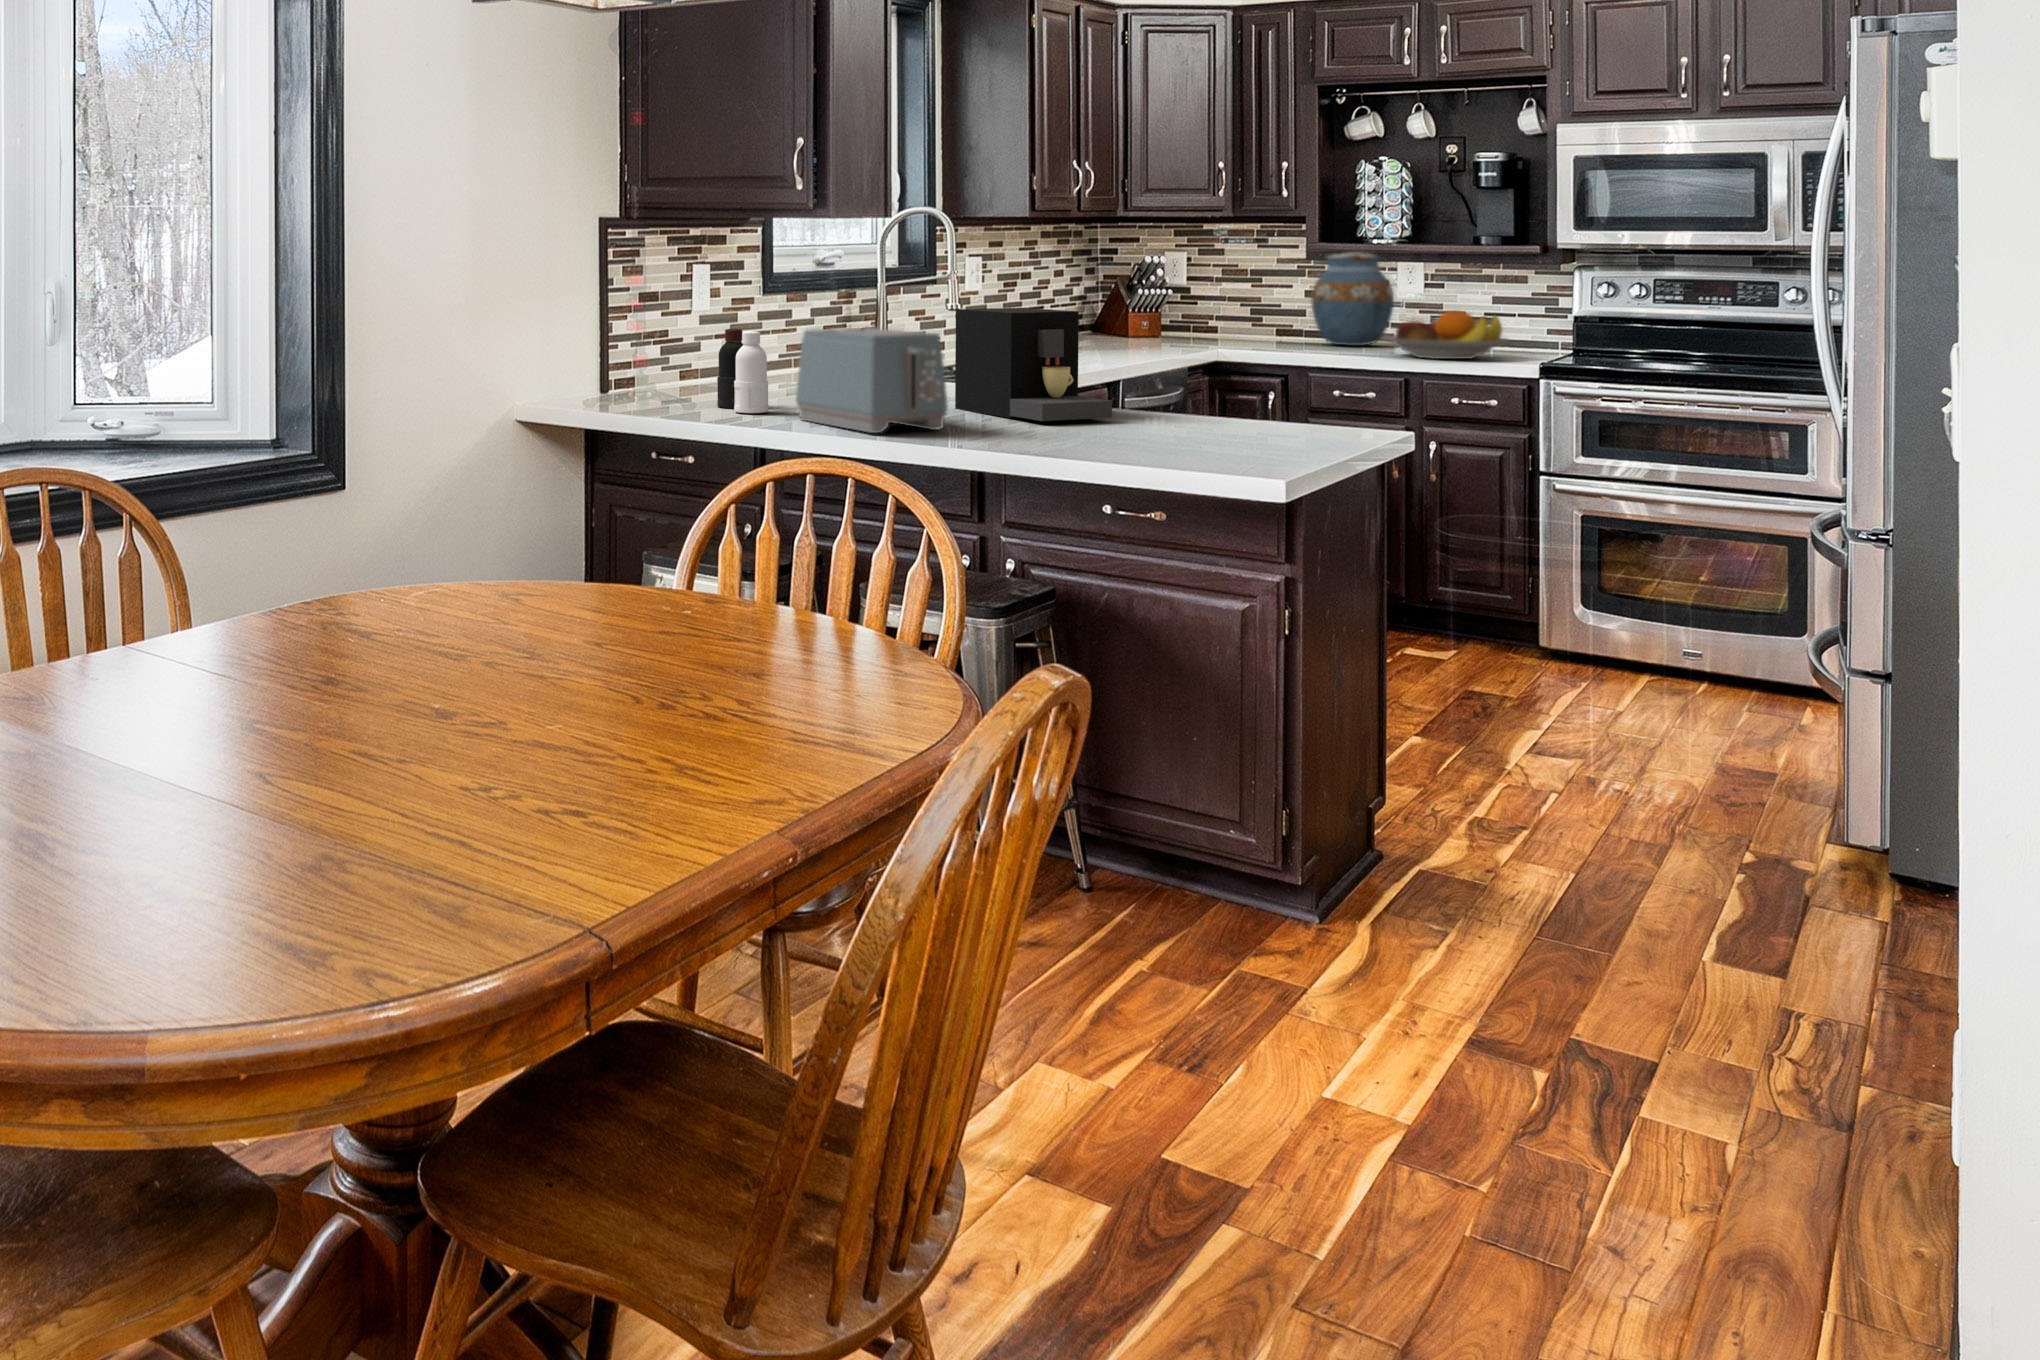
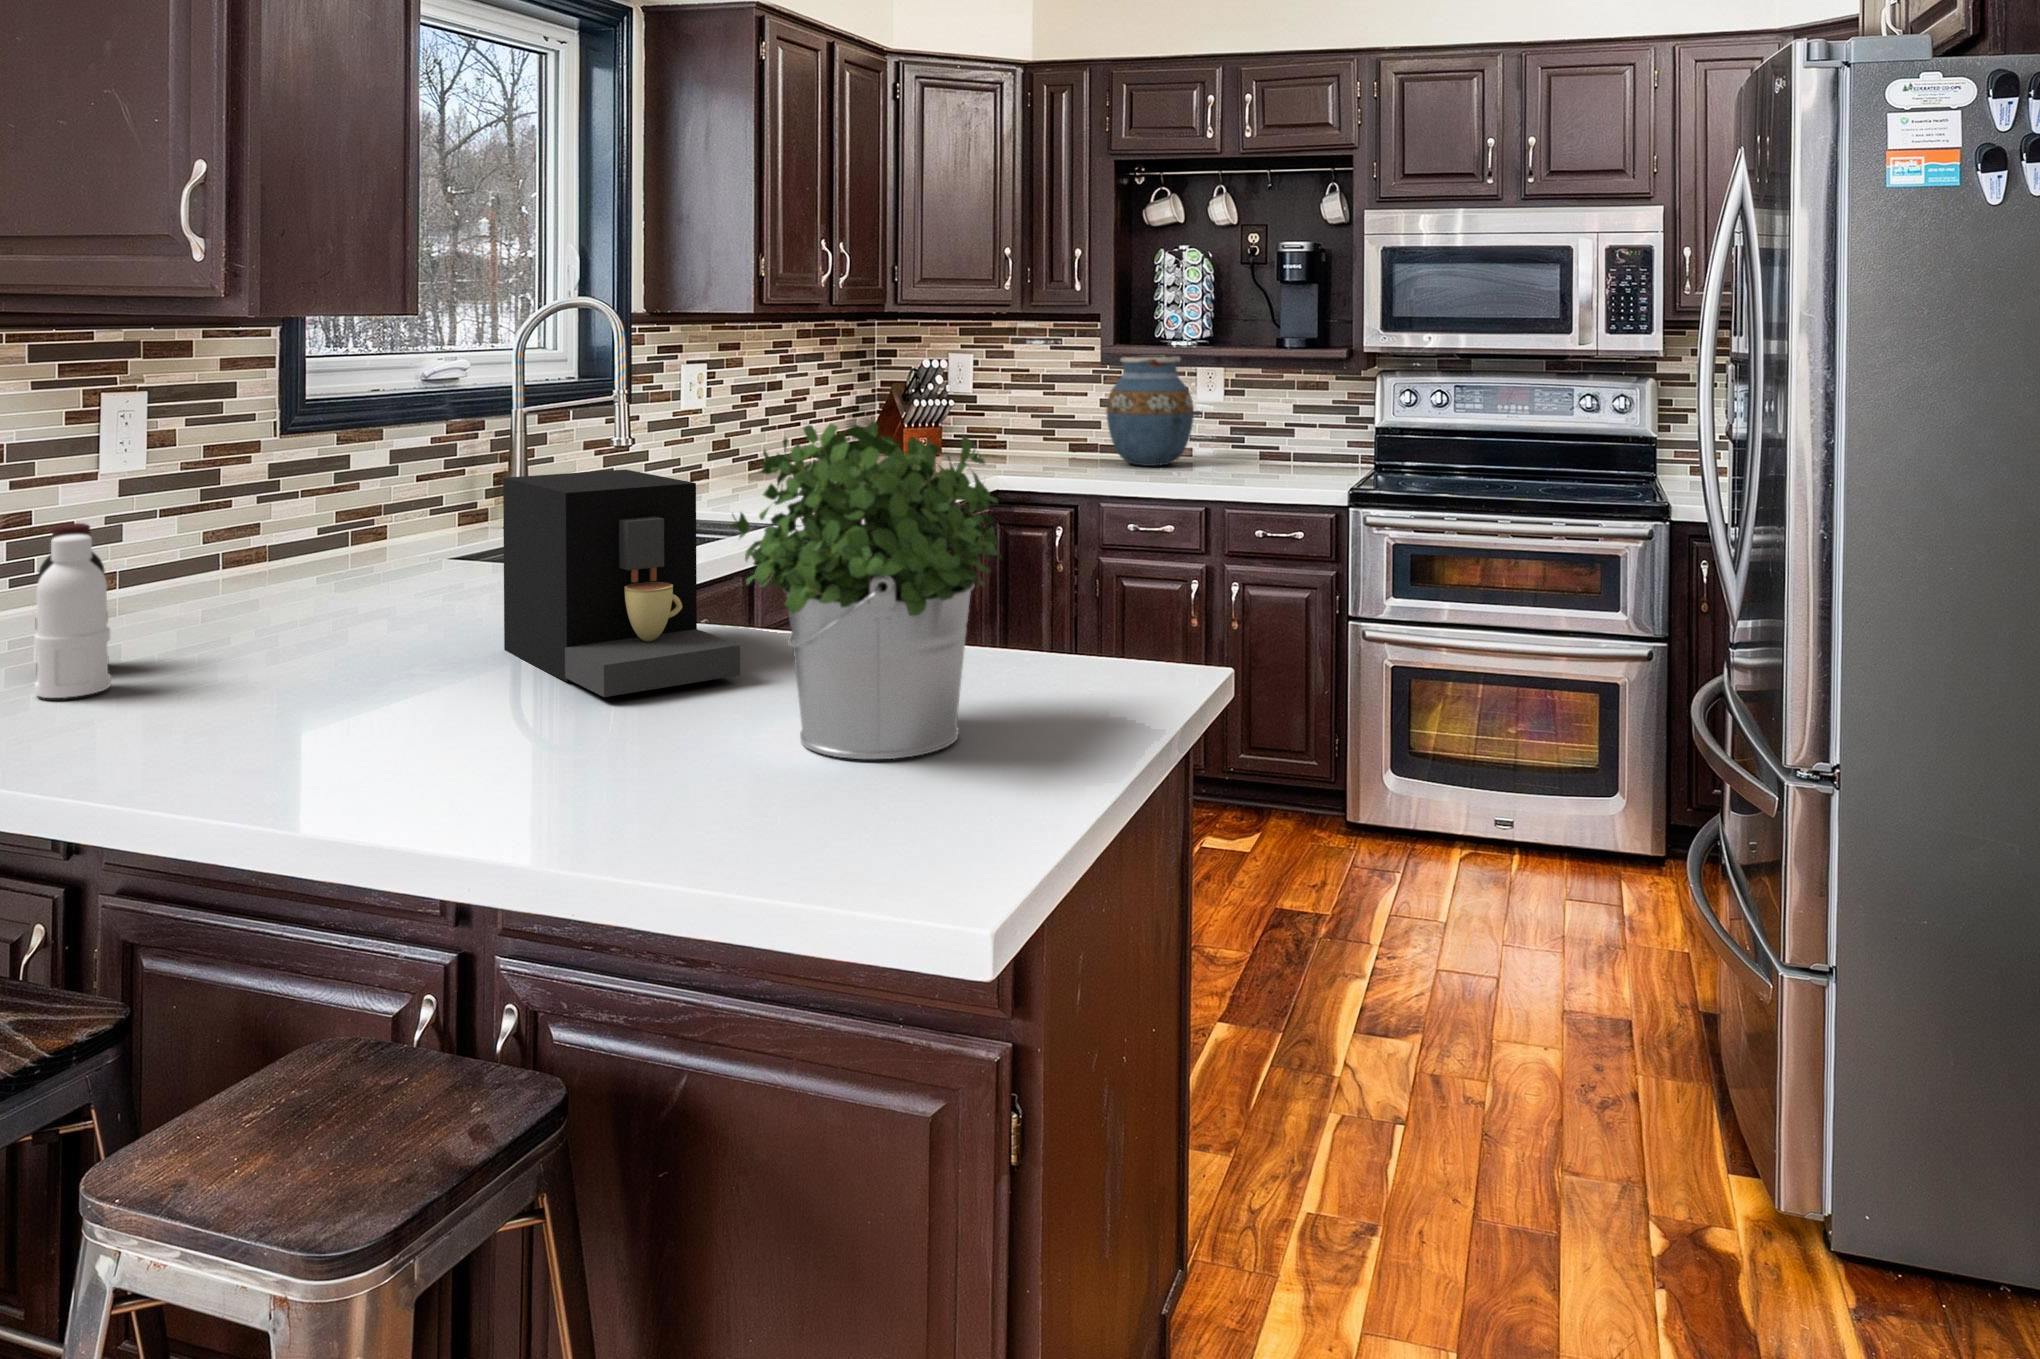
potted plant: none [1127,268,1287,443] -> present [731,422,1002,759]
fruit bowl: present [1384,310,1507,359] -> none [1182,429,1315,487]
toaster: present [796,328,948,433] -> none [123,526,389,774]

